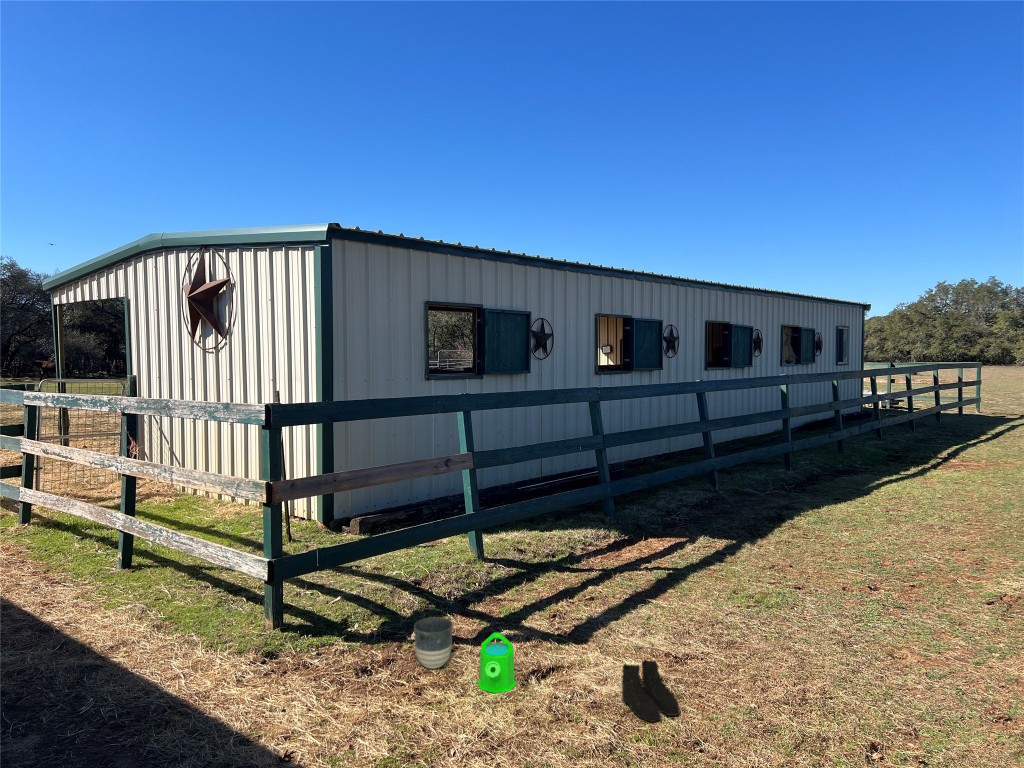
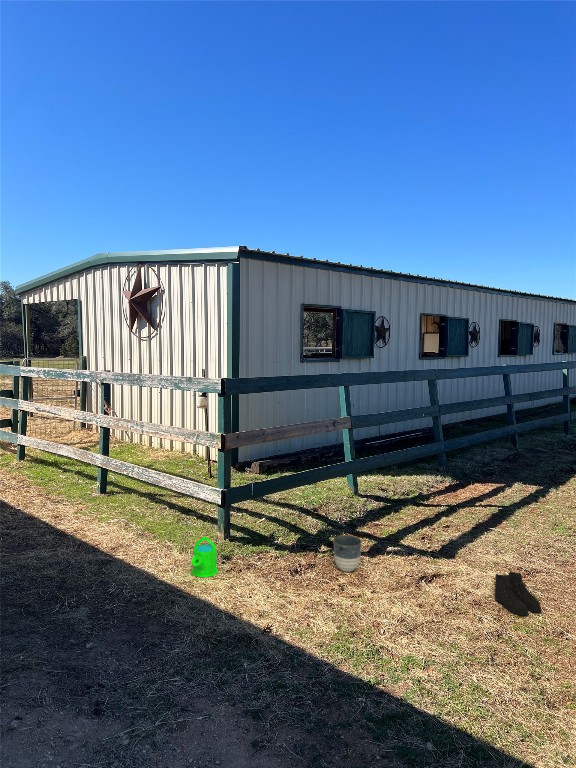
watering can: present [477,632,517,693] -> present [192,537,218,577]

